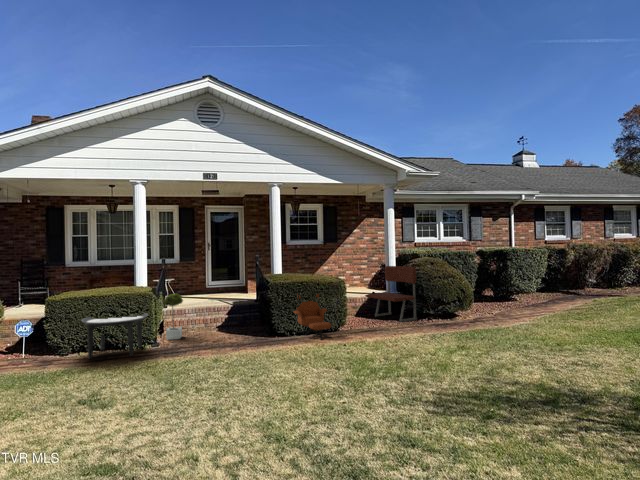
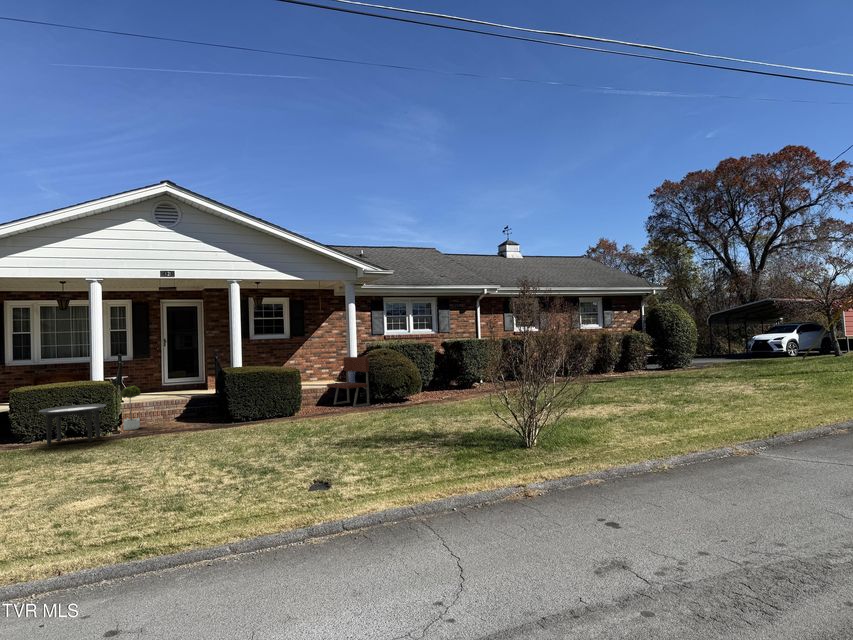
lounge chair: present [294,294,331,339] -> none [250,381,285,423]

